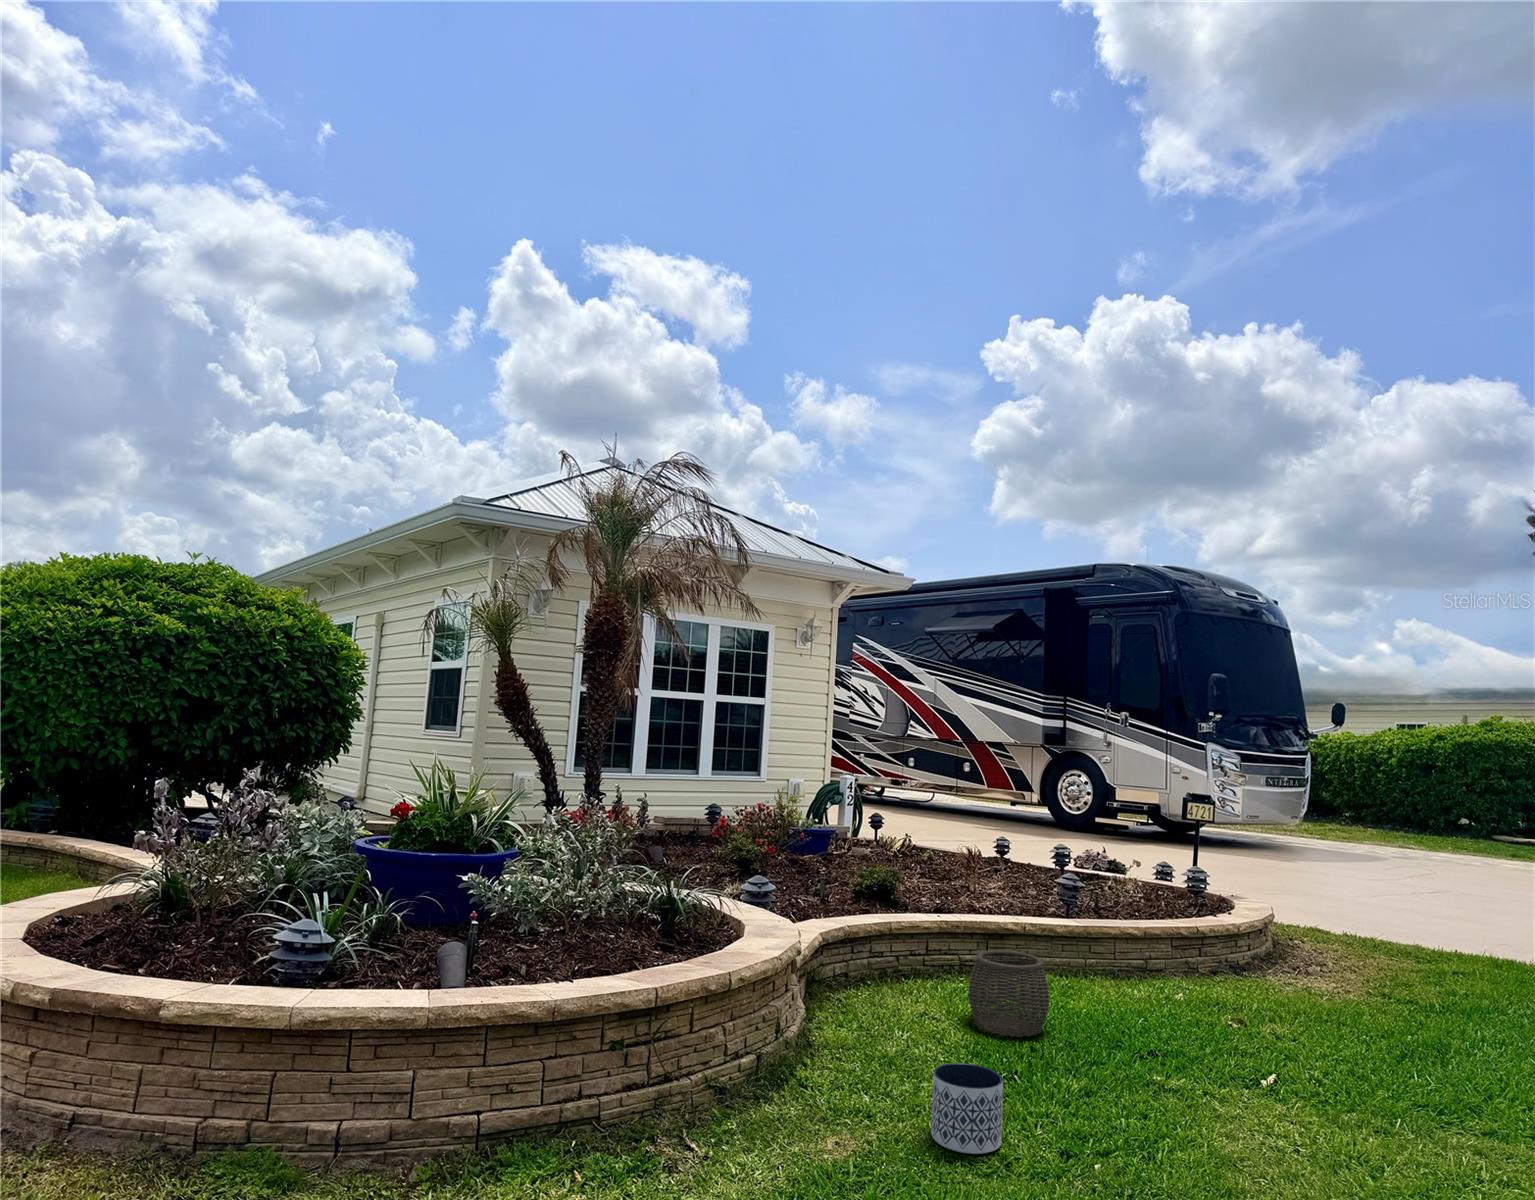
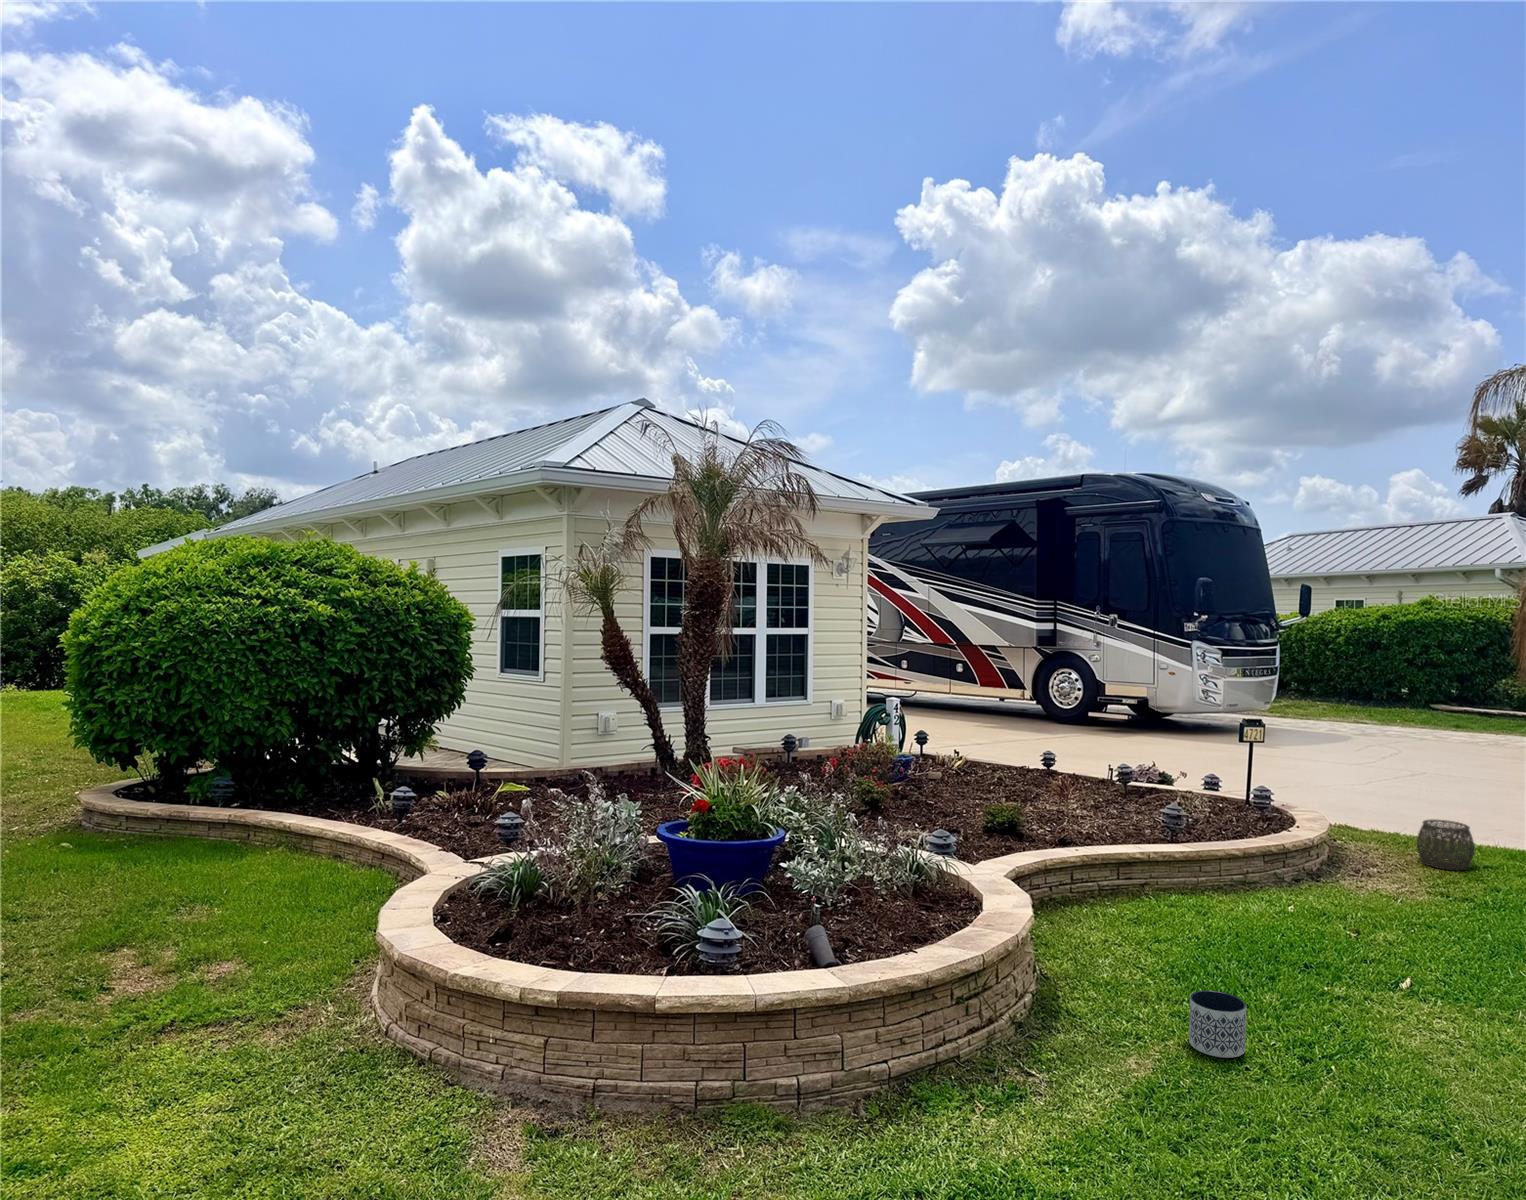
woven basket: present [968,950,1050,1037] -> present [1416,819,1475,870]

